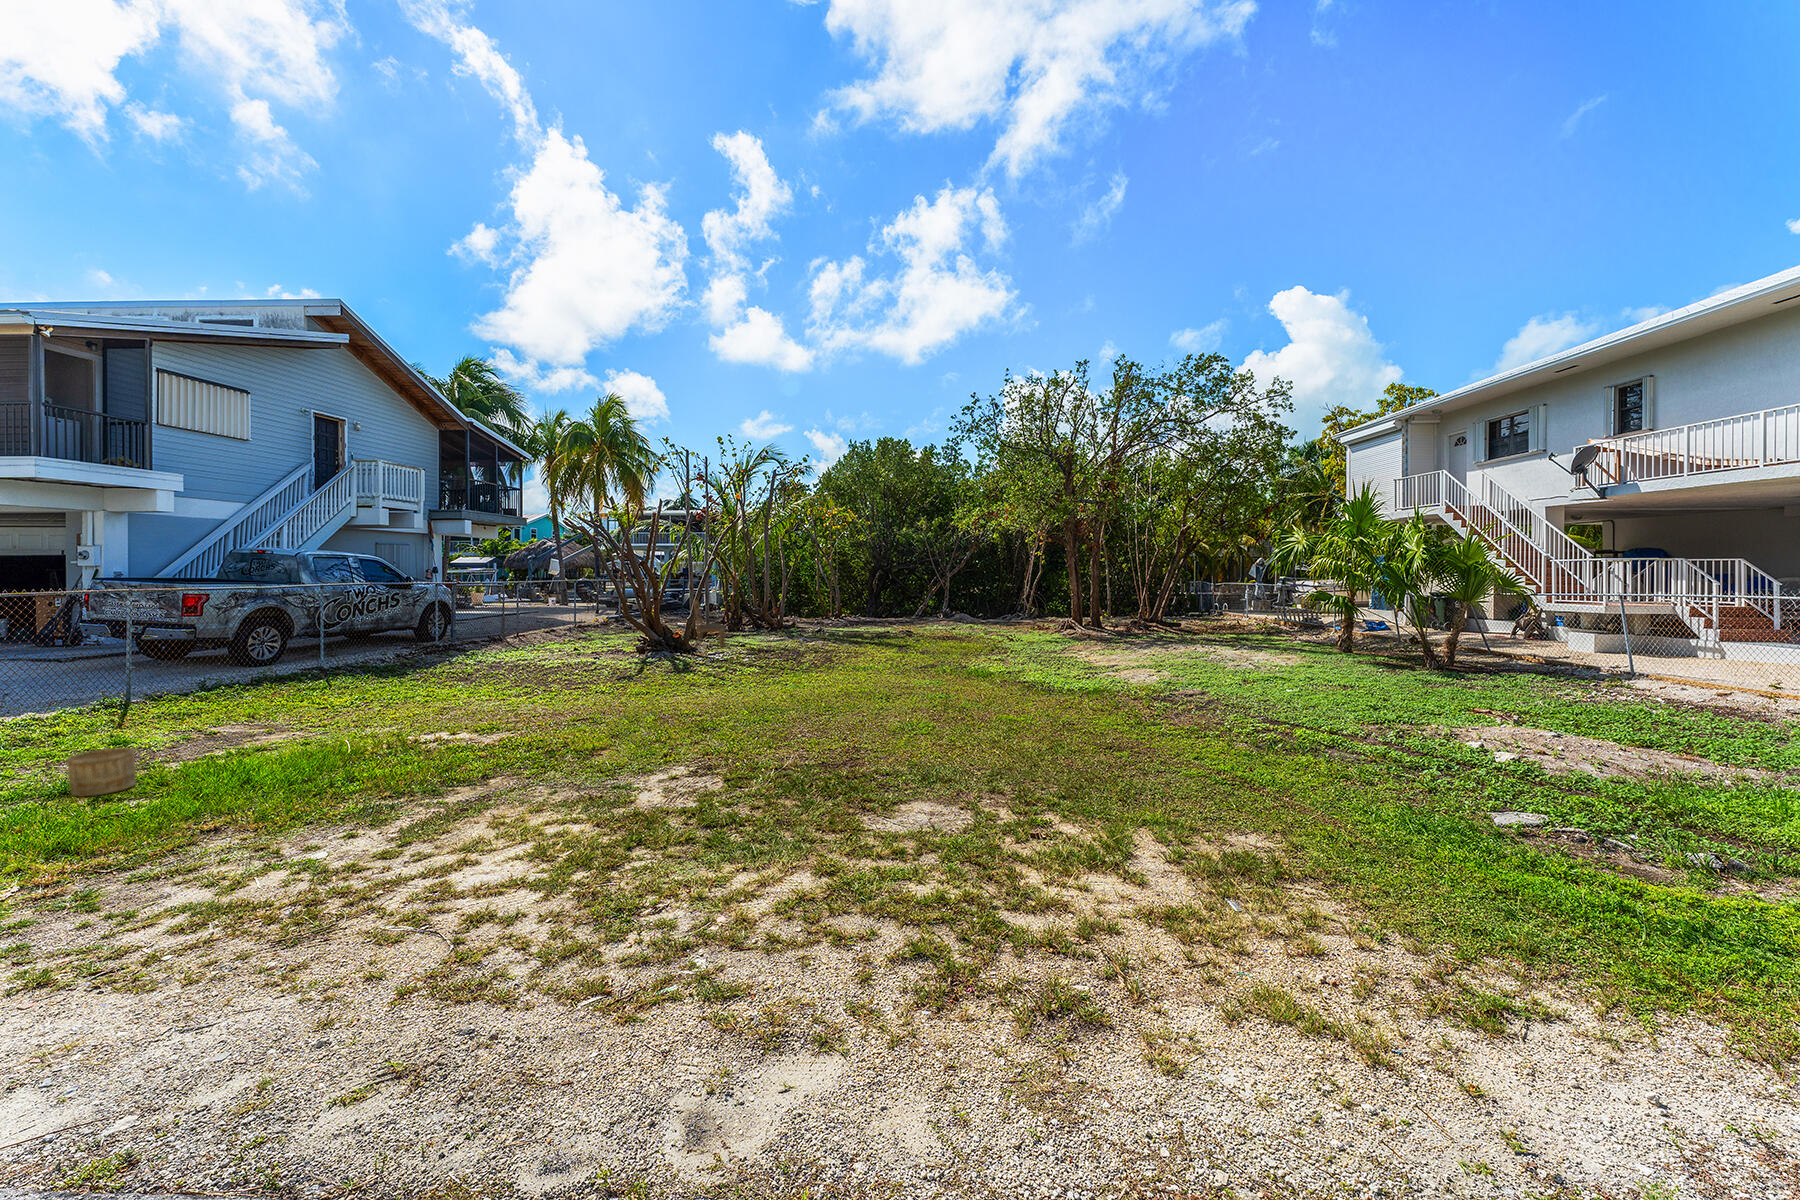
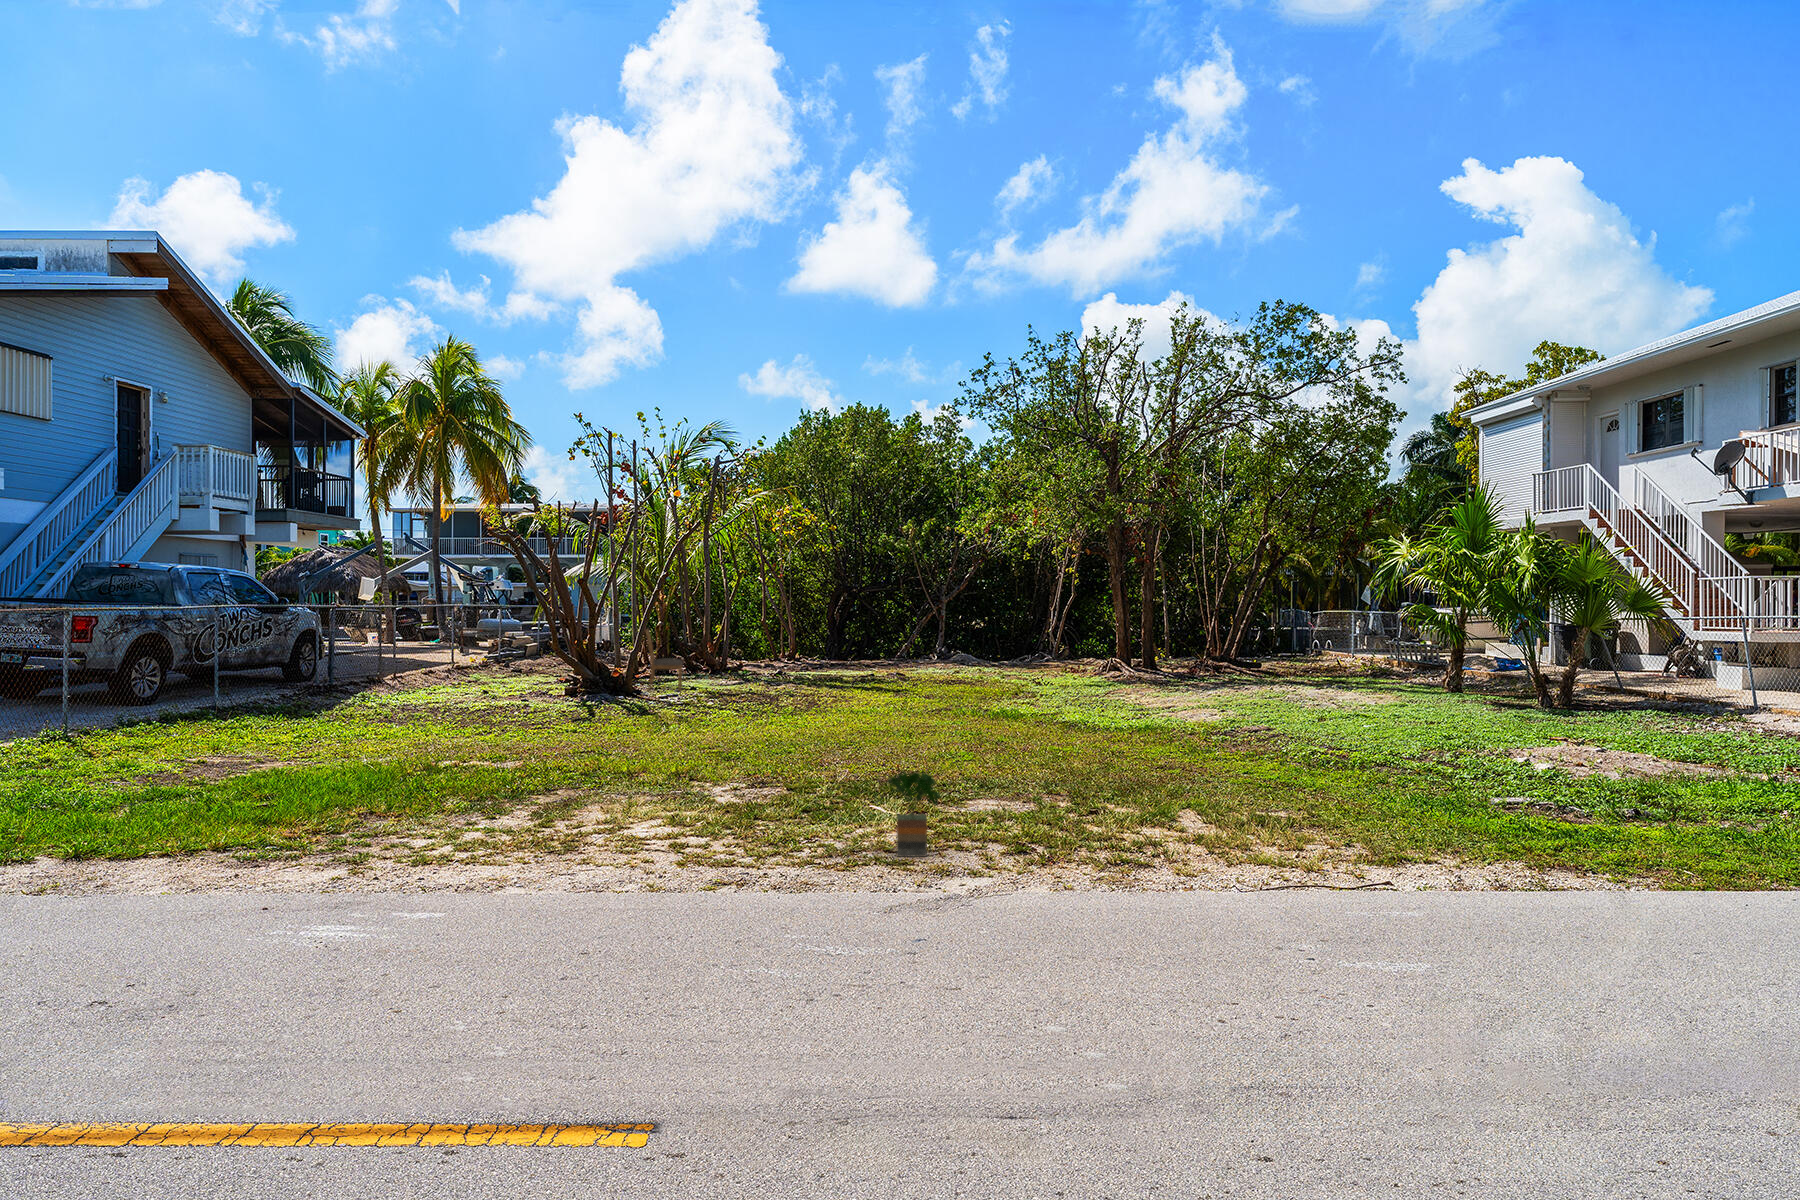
wooden bucket: present [66,747,136,797] -> none [226,754,278,796]
potted tree: none [660,844,744,983] -> present [888,772,940,857]

